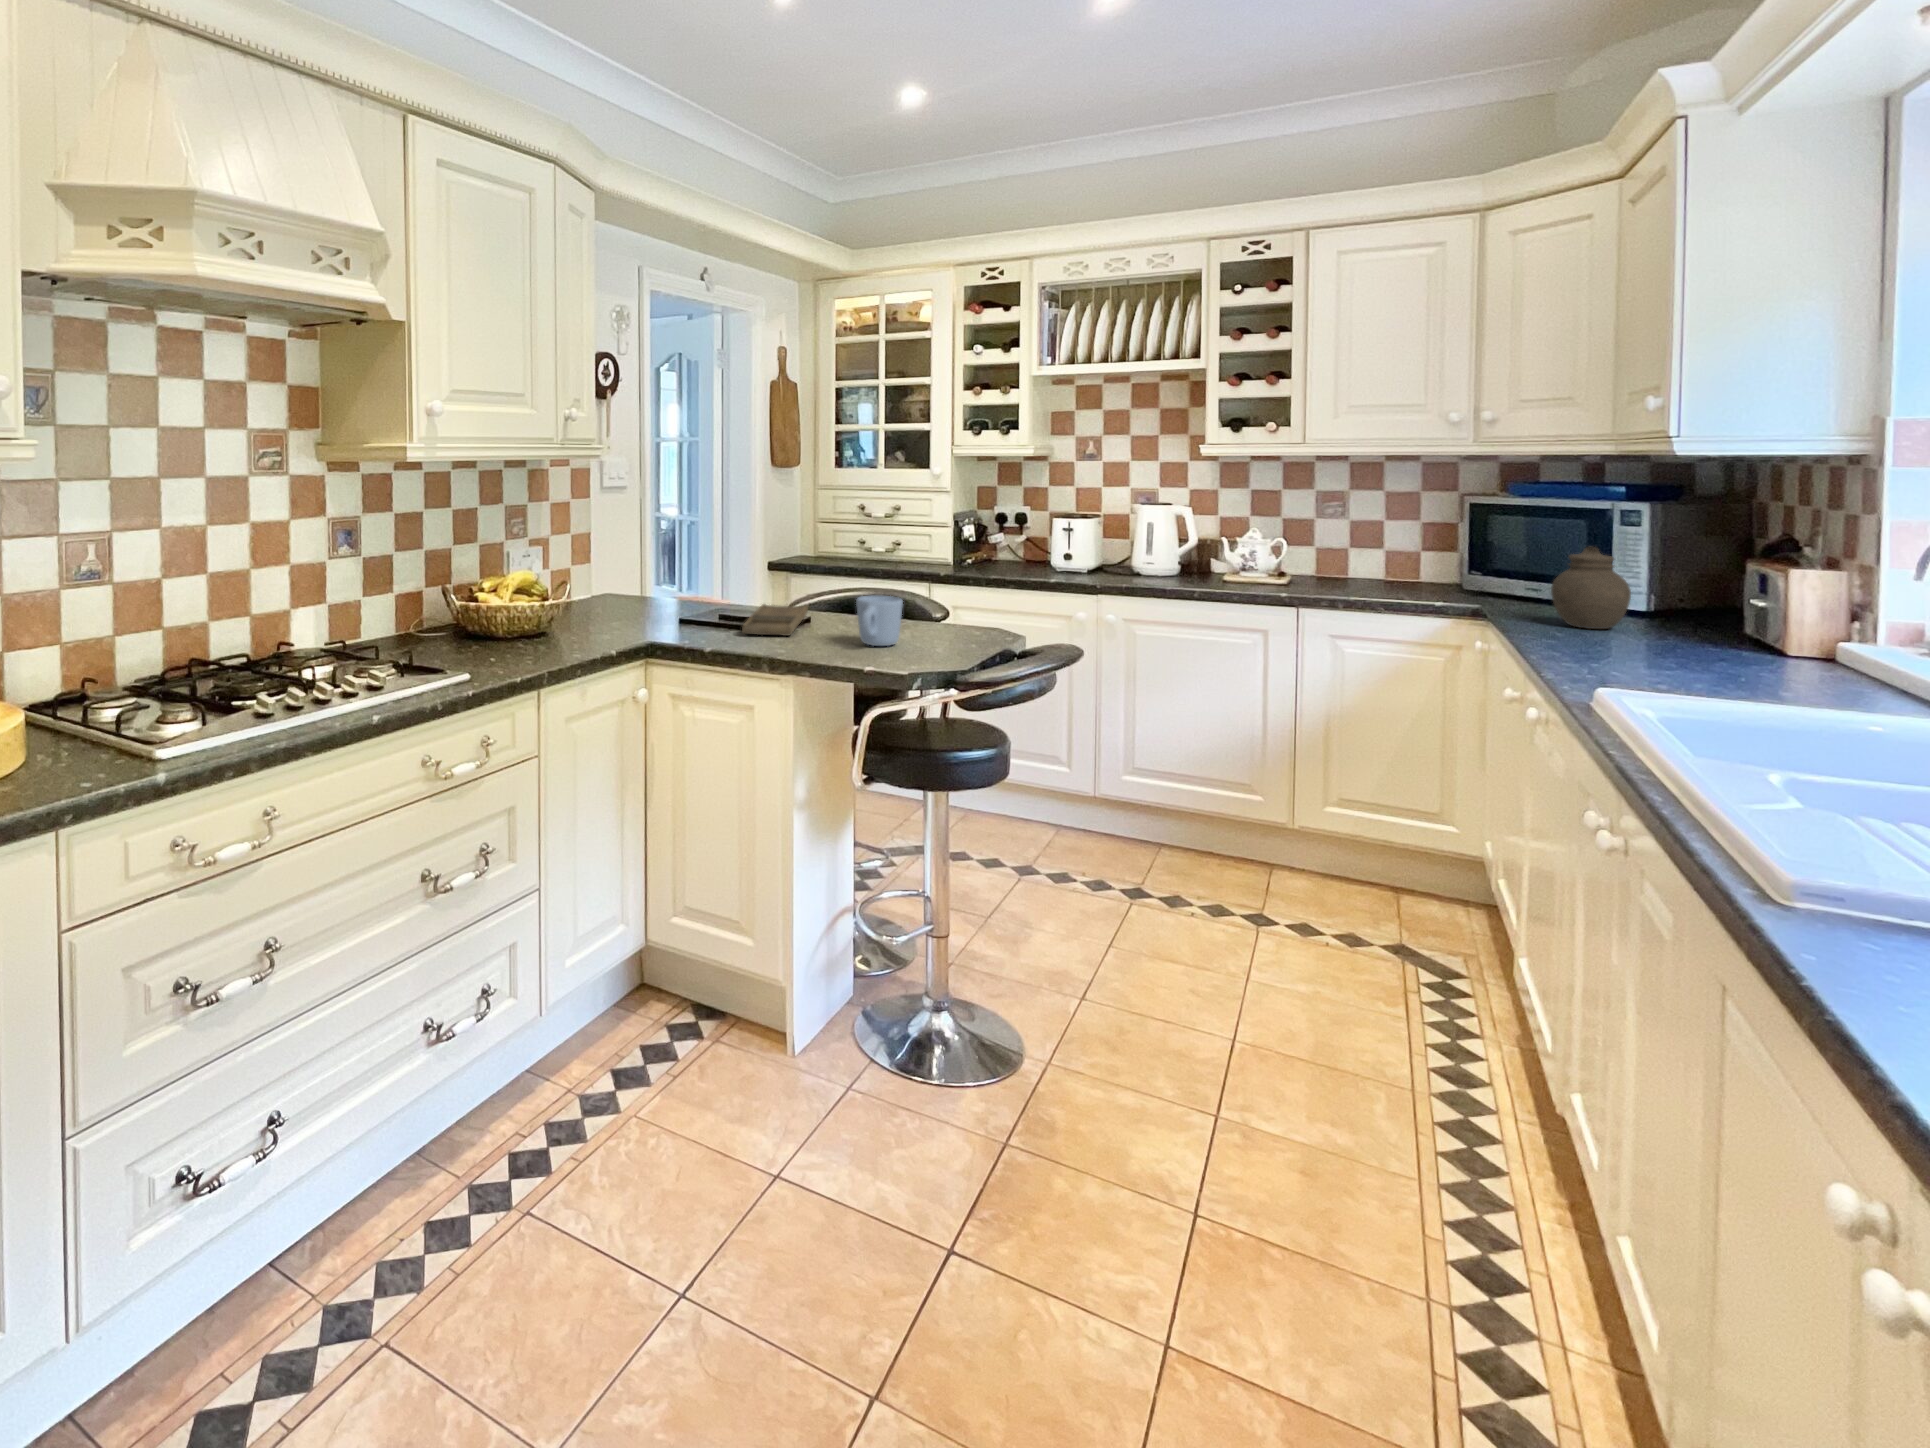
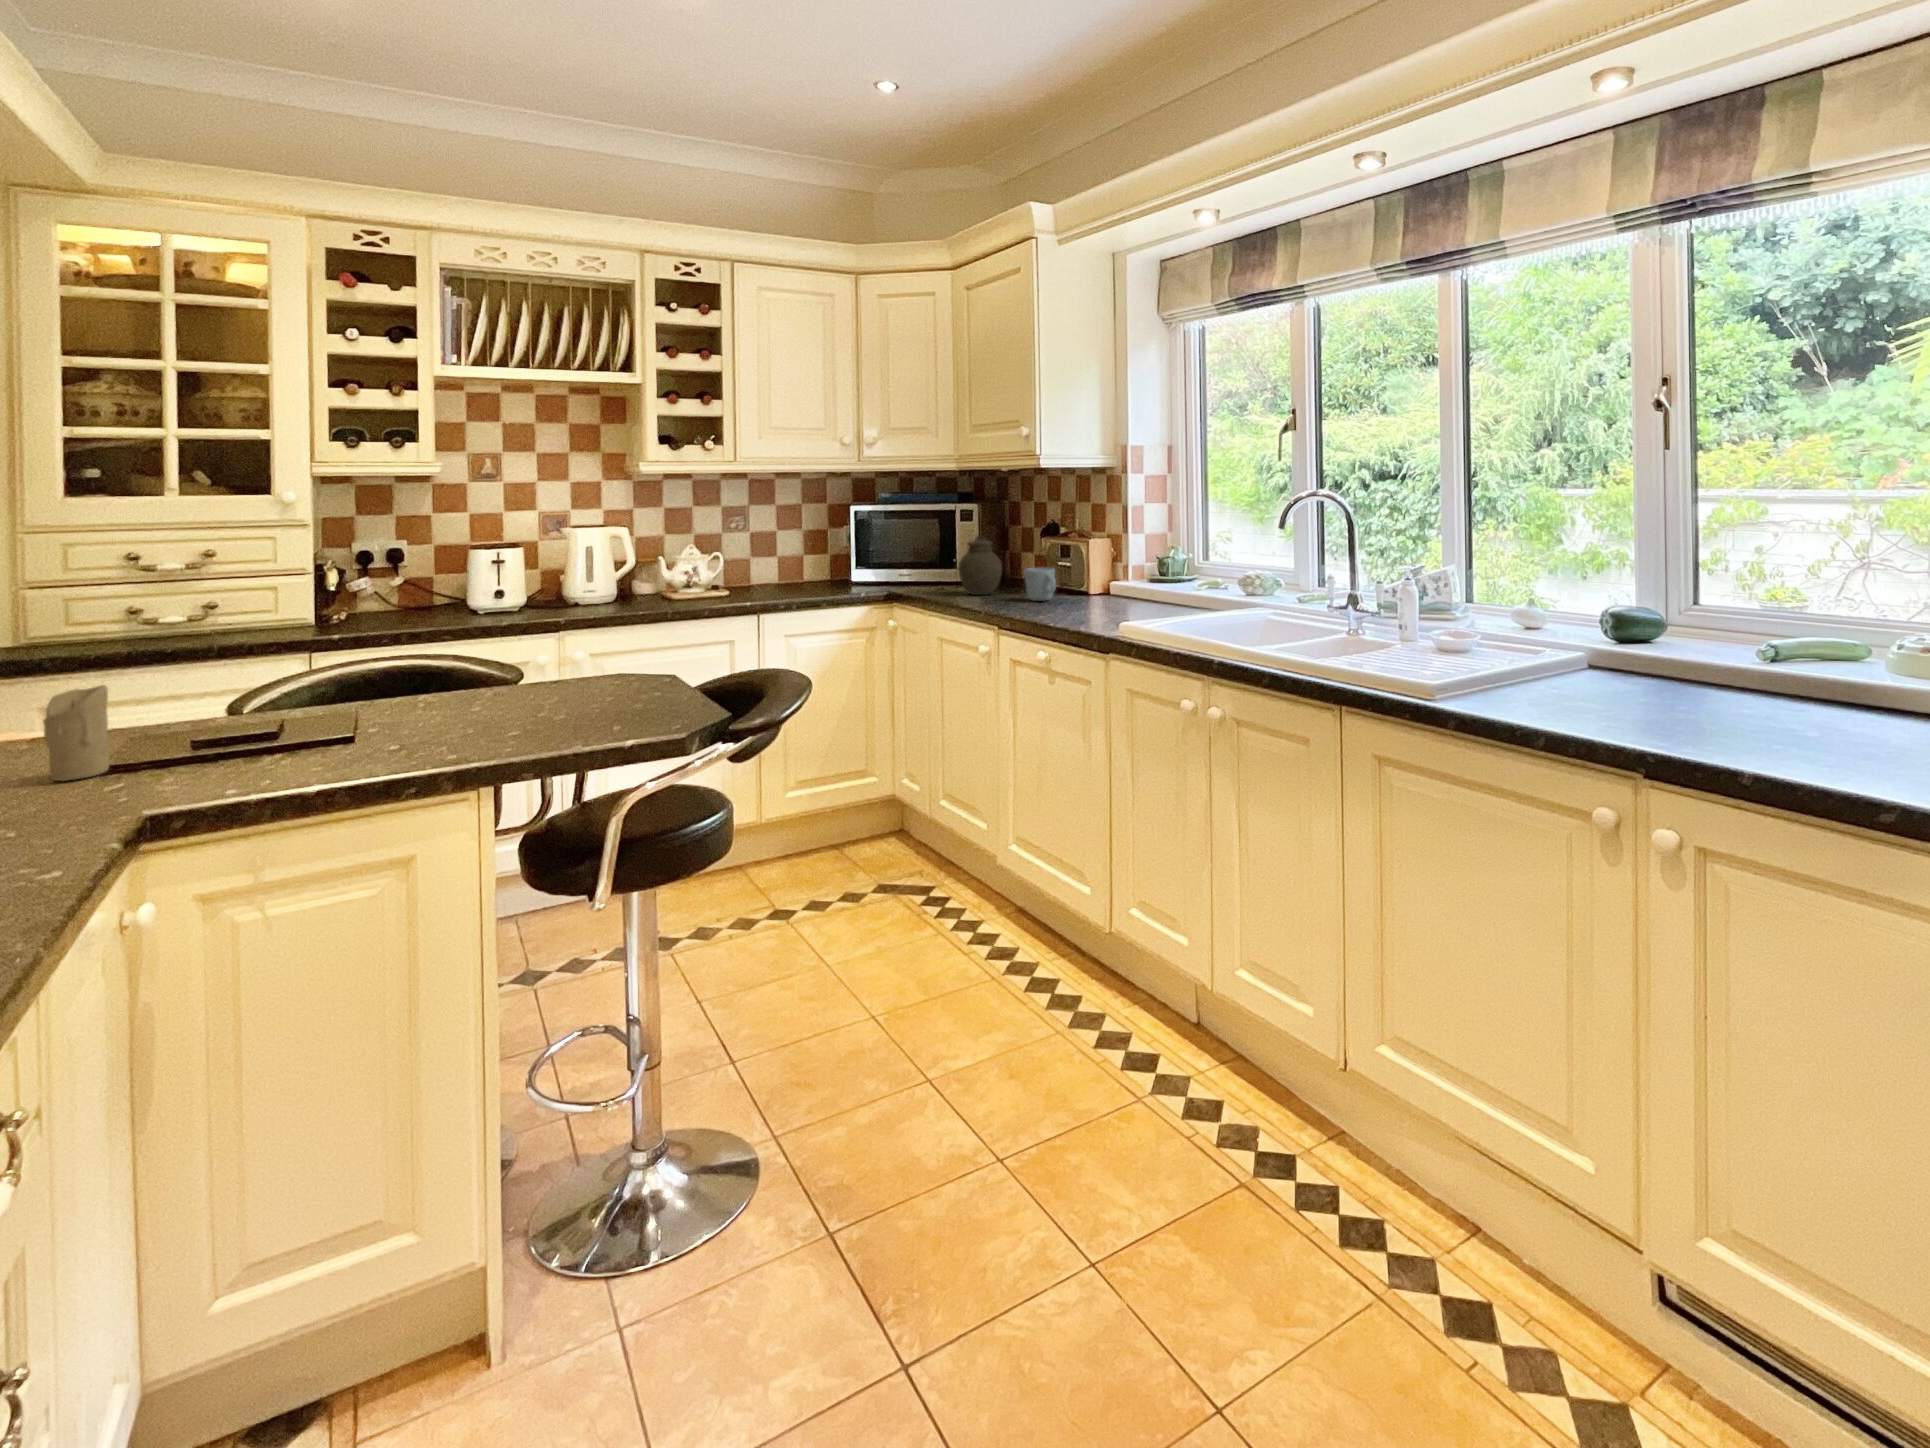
candle: none [678,572,701,618] -> present [43,685,109,781]
mug: present [856,596,903,646] -> present [1024,568,1056,601]
tray: present [742,604,808,636] -> none [266,702,419,766]

